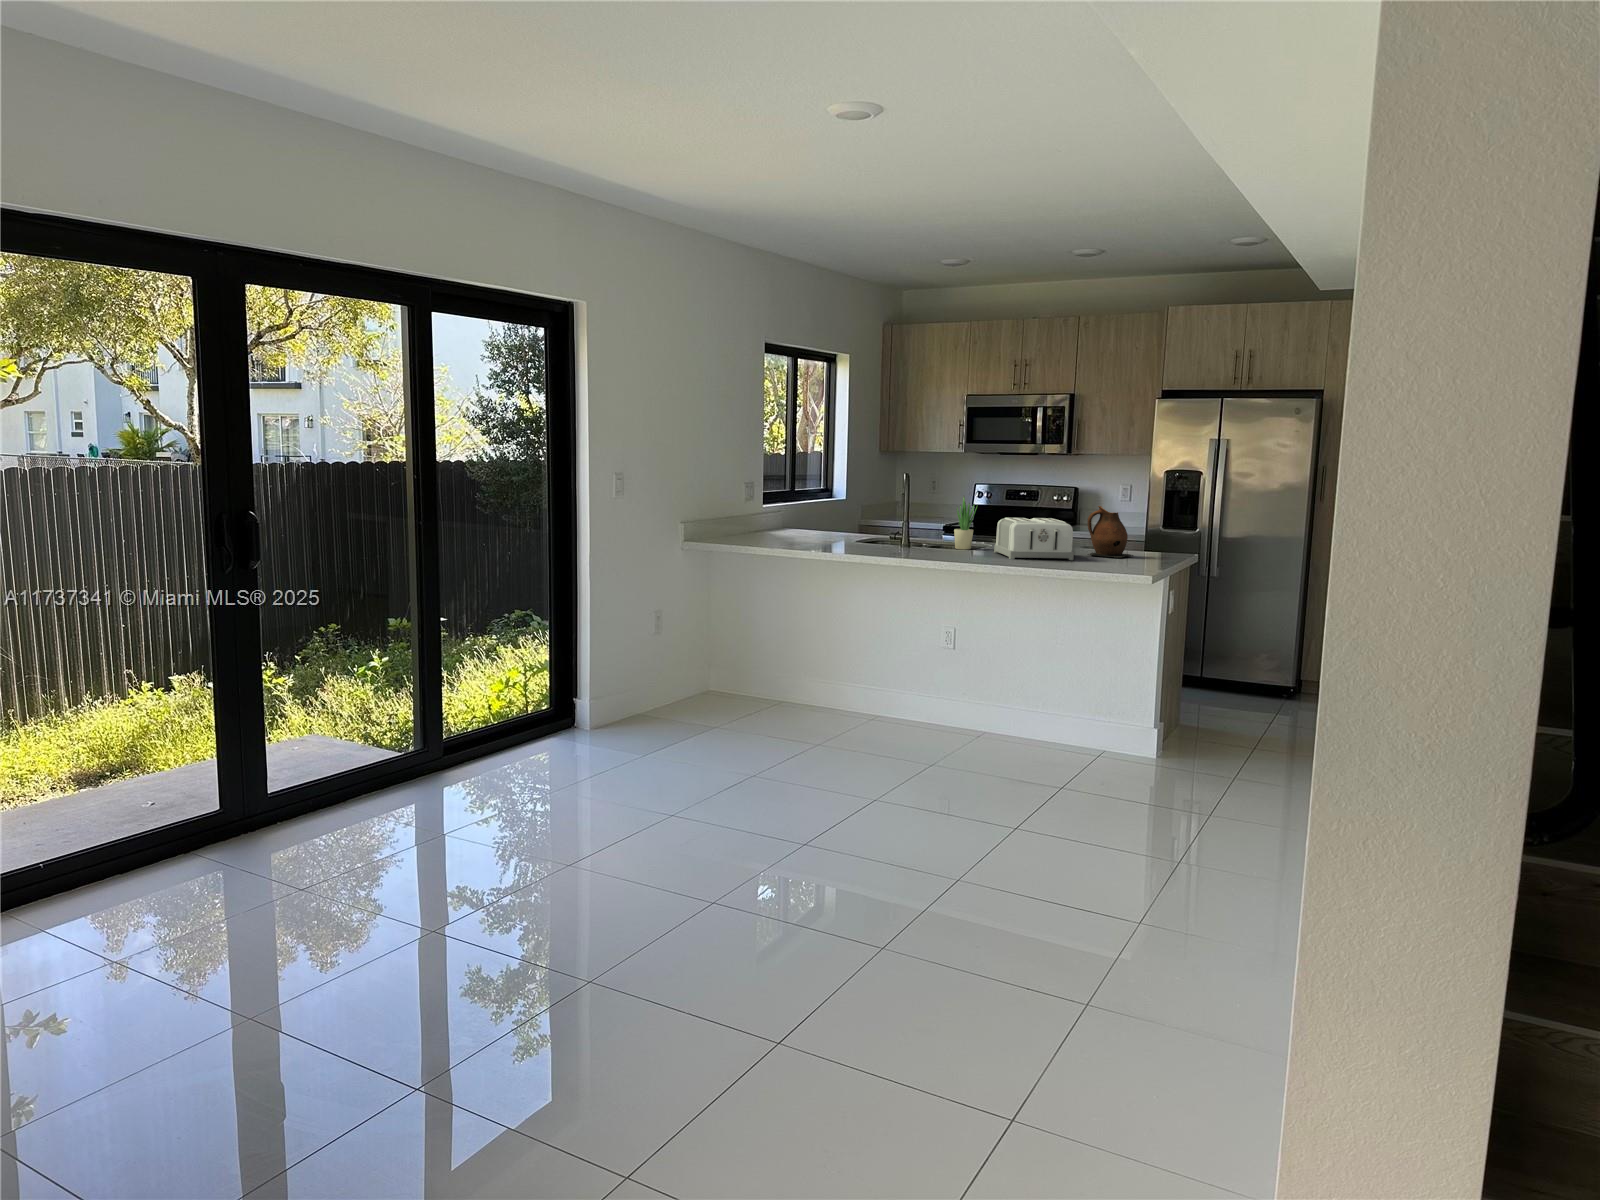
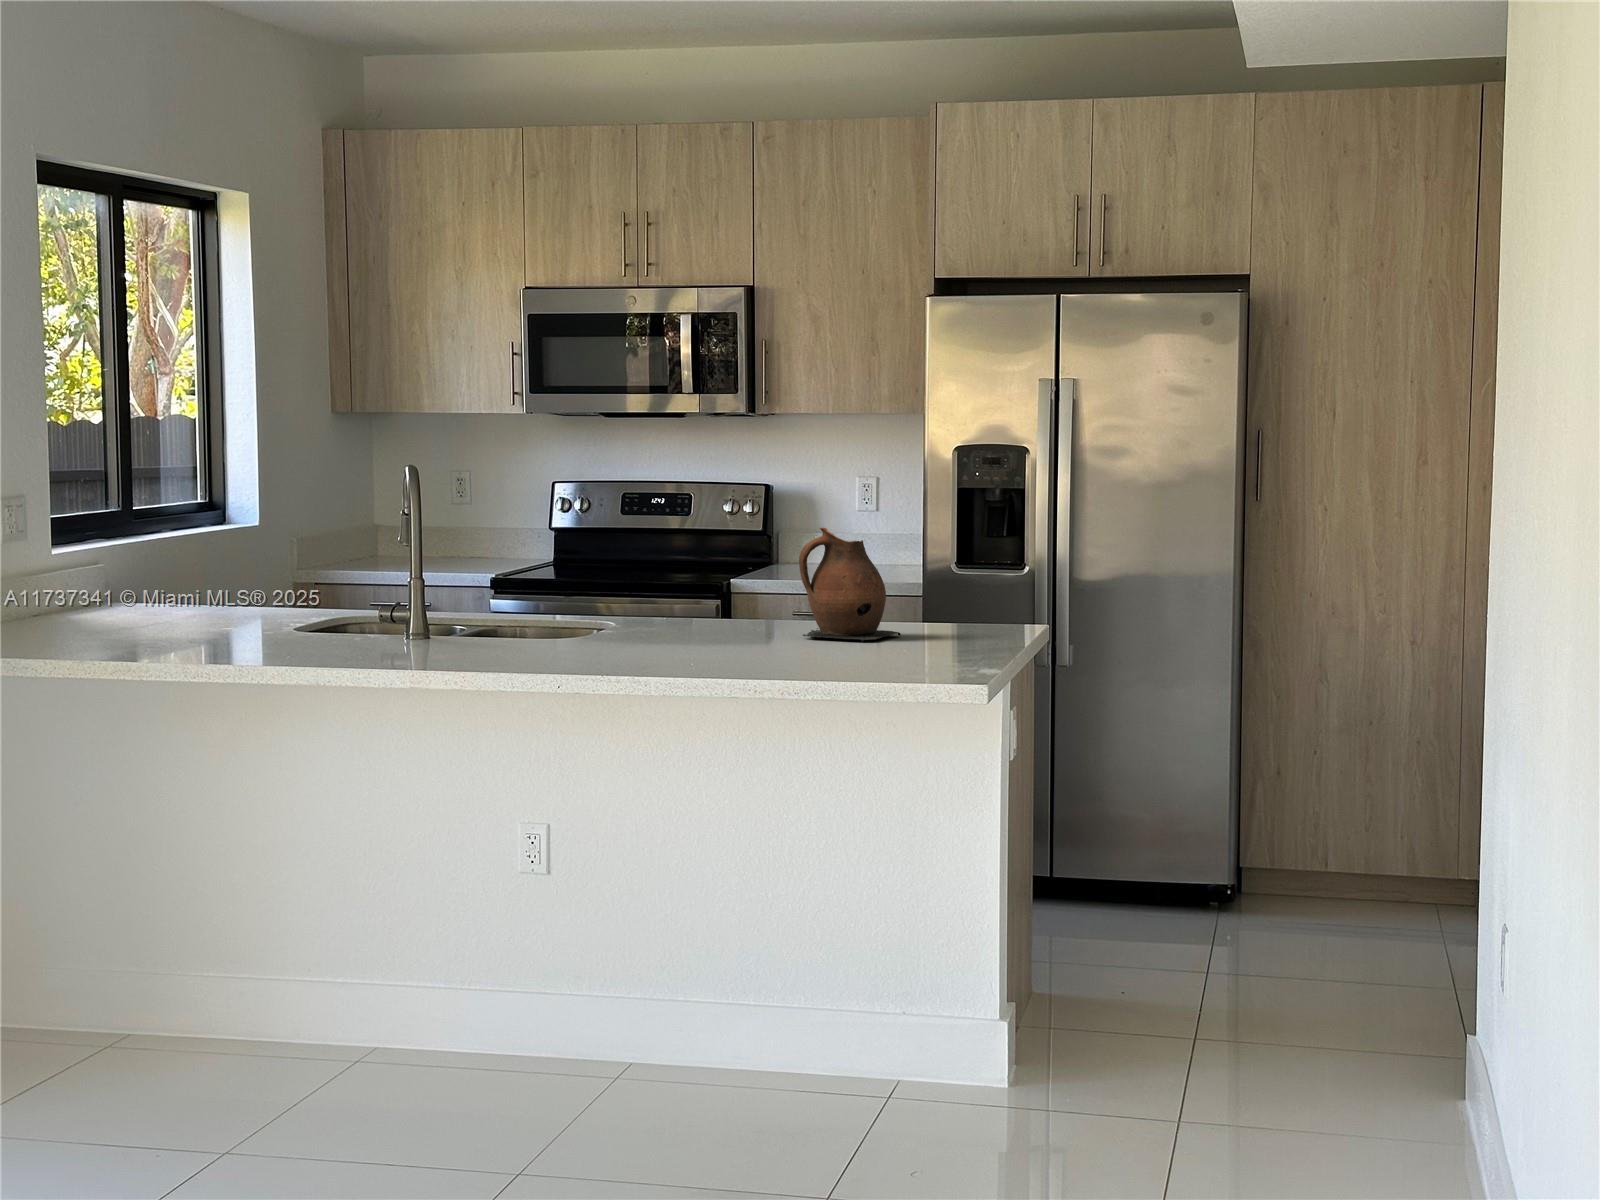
potted plant: present [954,497,977,550] -> none [504,510,556,636]
toaster: present [994,518,1074,560] -> none [597,558,773,656]

